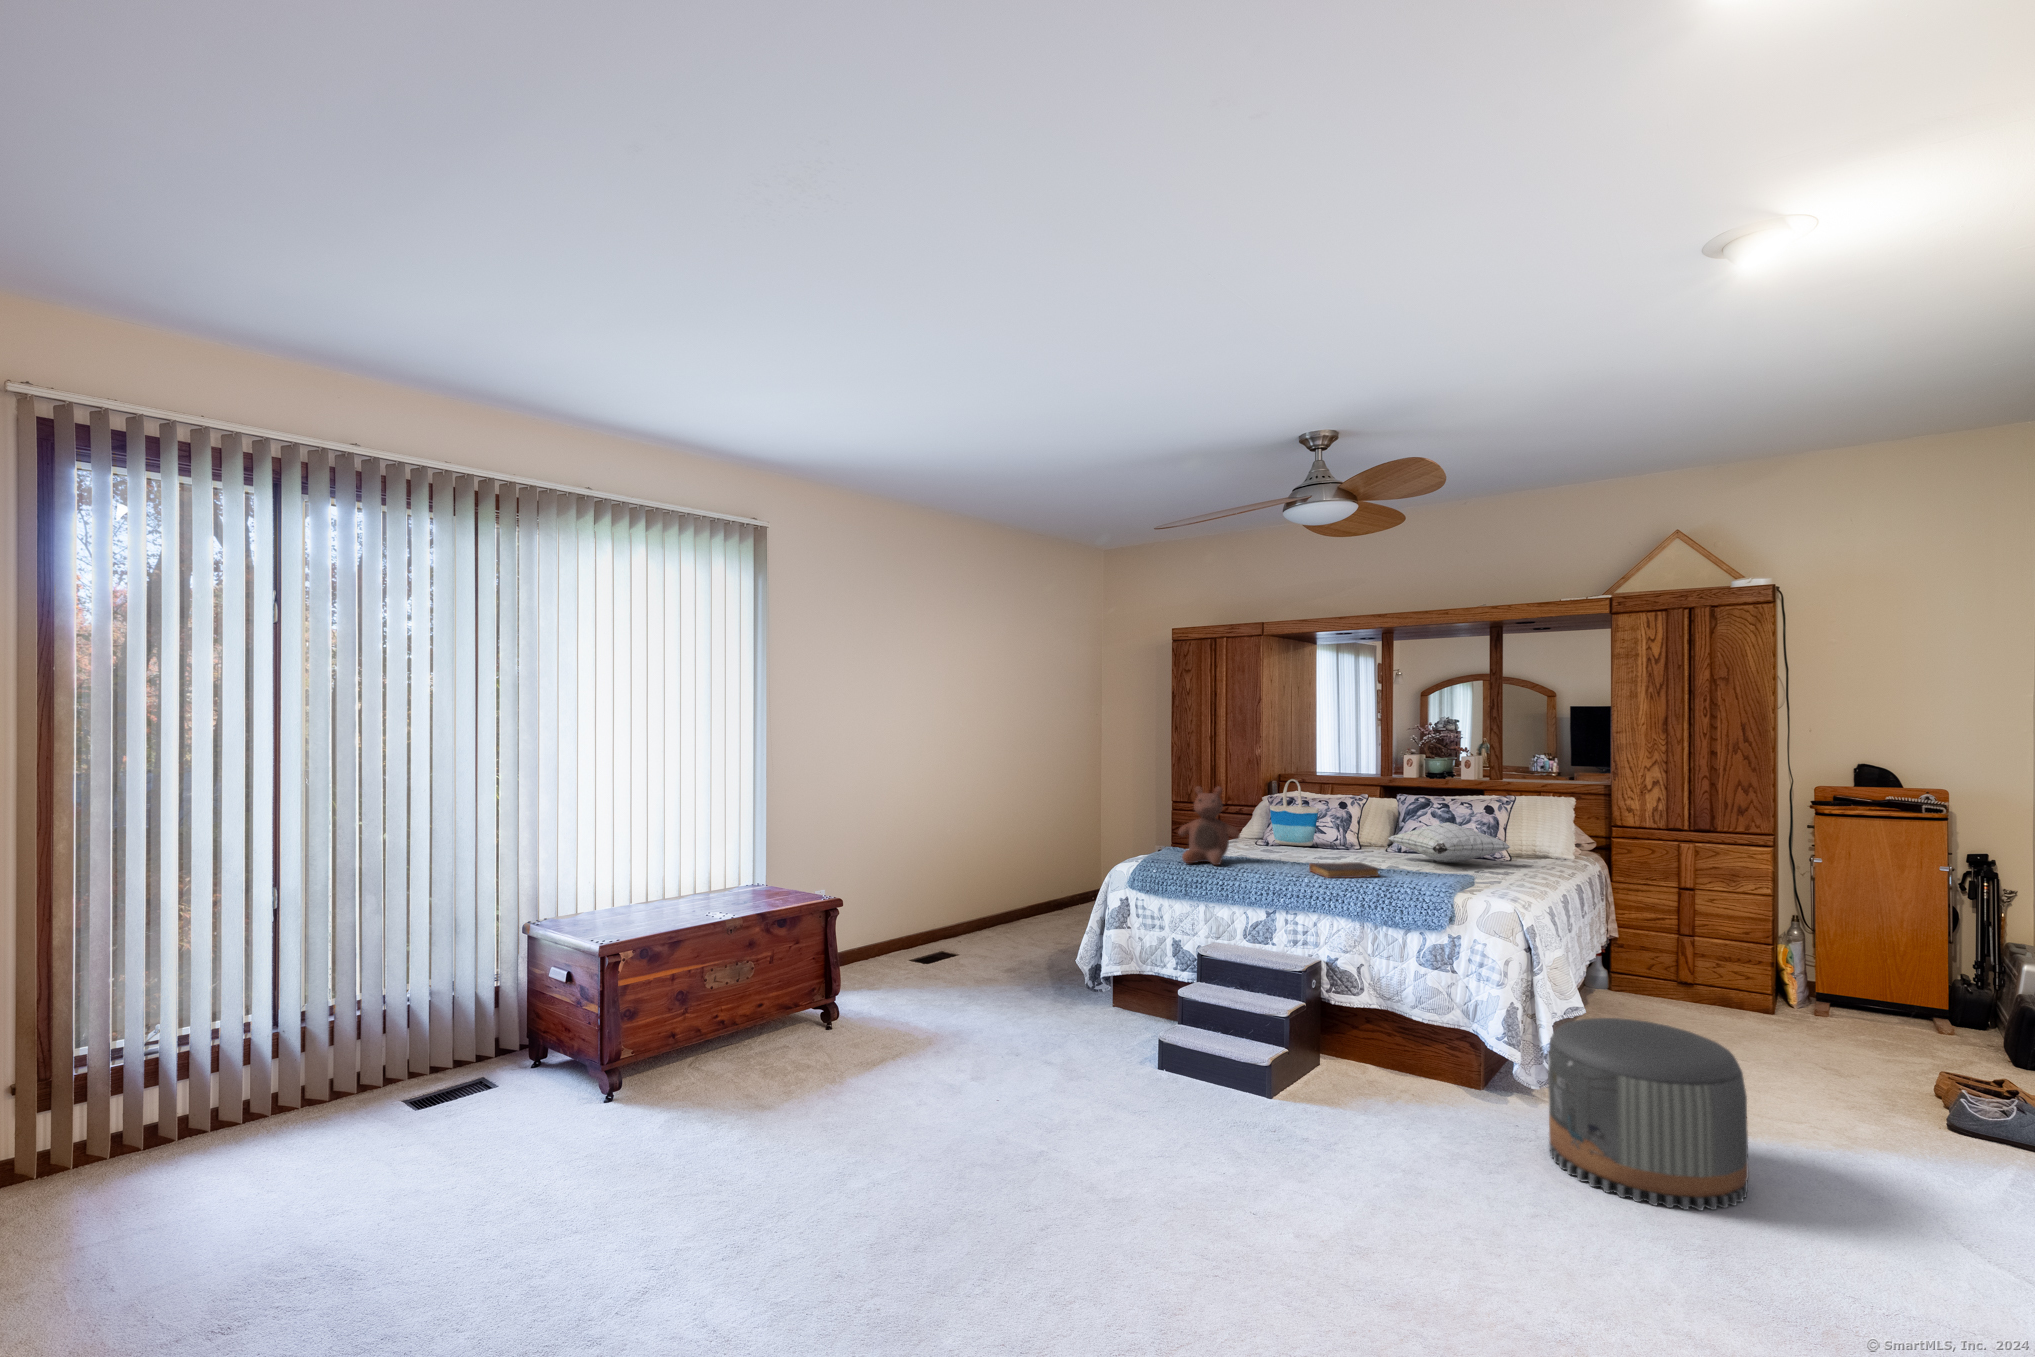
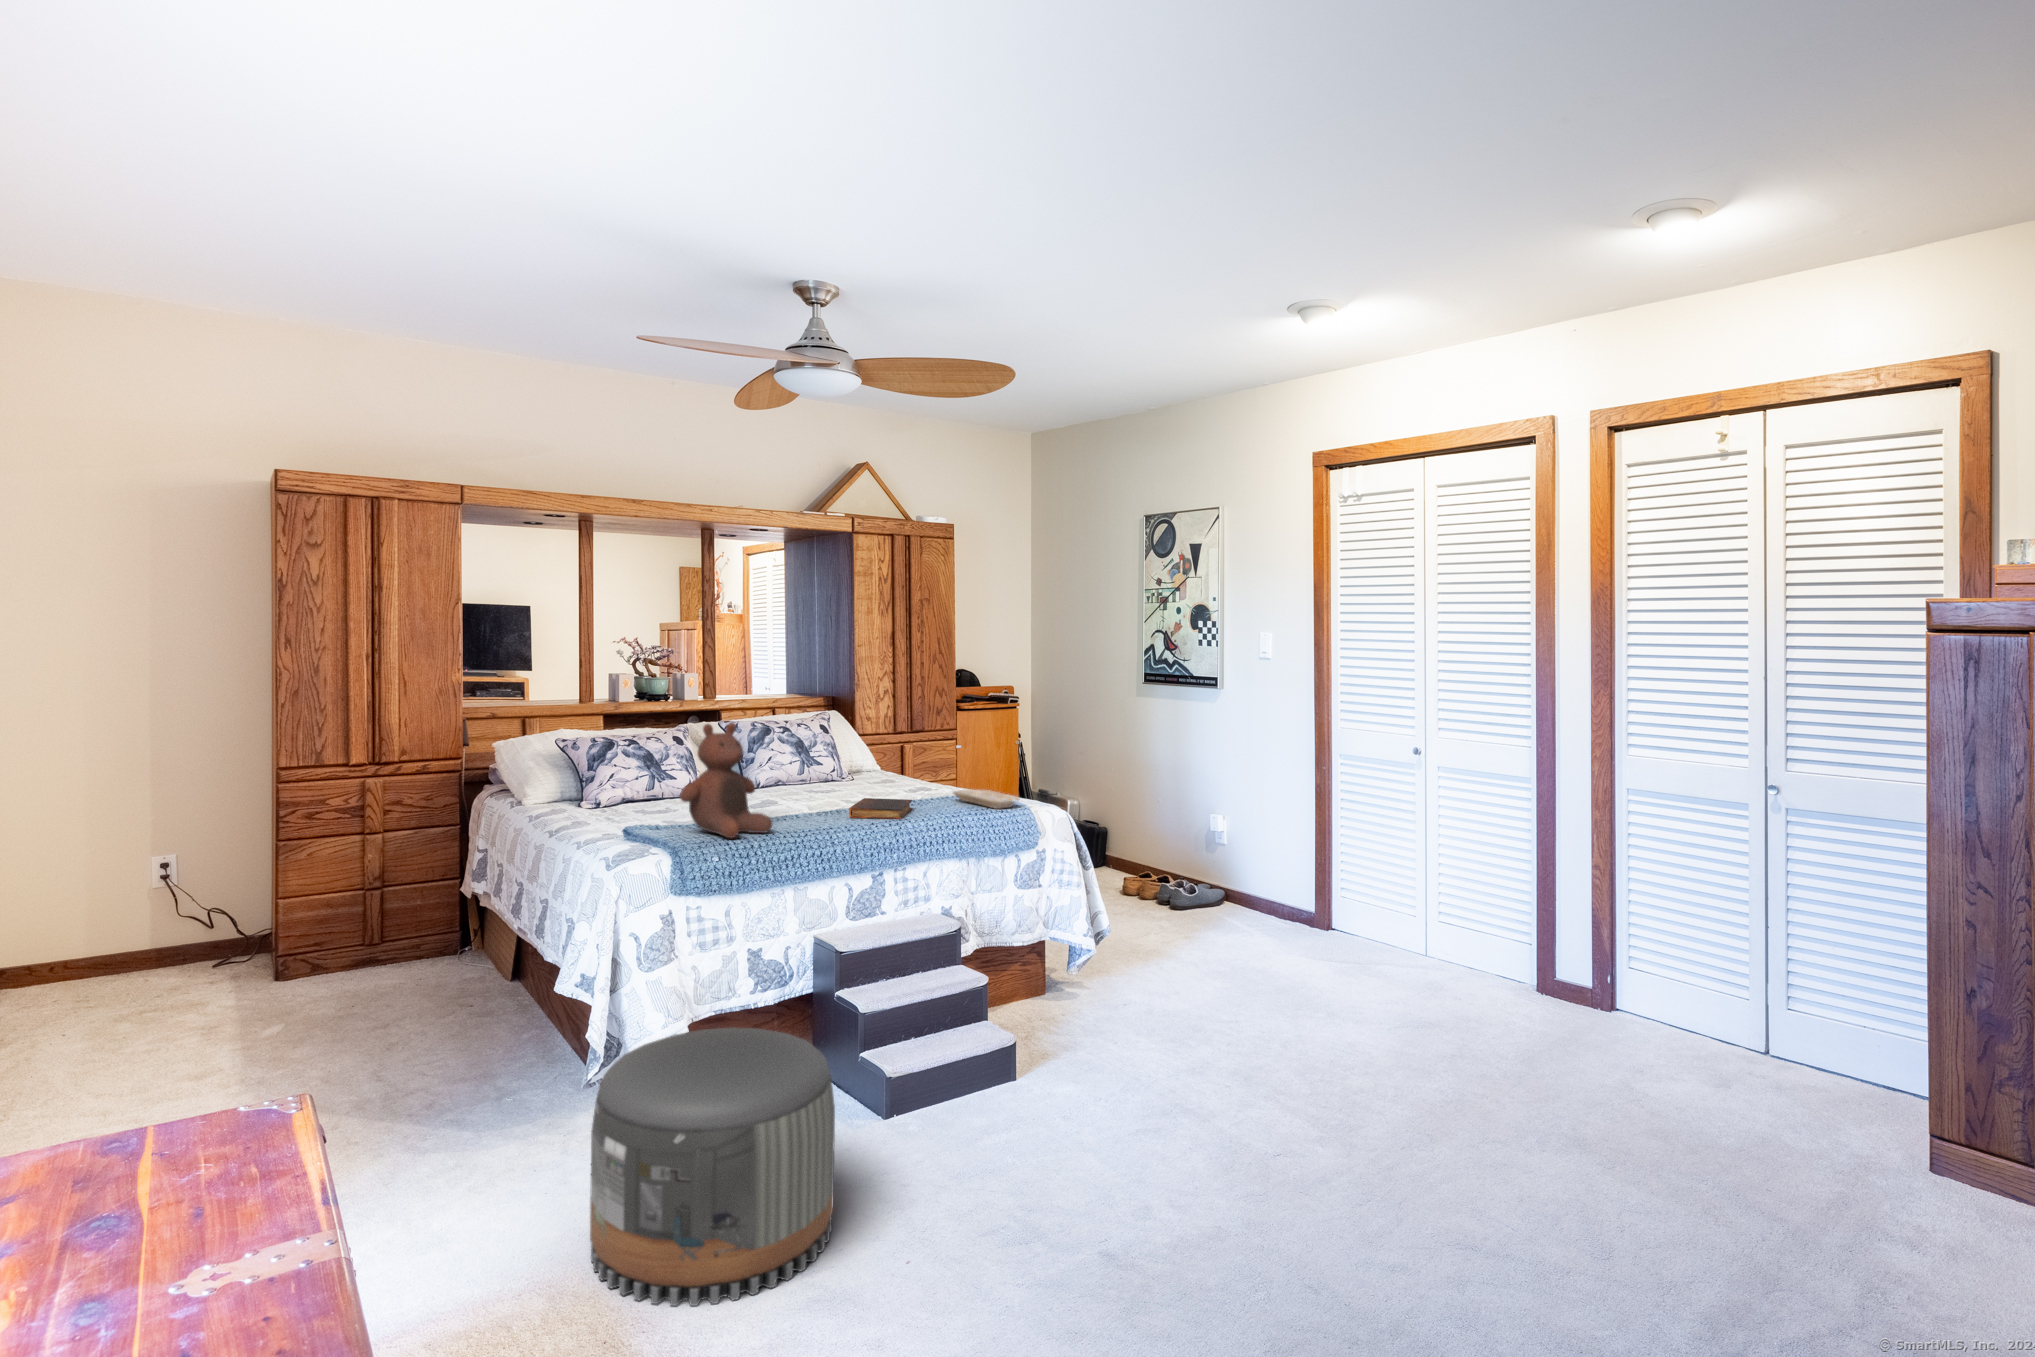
tote bag: present [1270,779,1319,846] -> none [613,710,674,803]
pillow: present [1388,822,1510,863] -> none [795,745,897,789]
tray: none [1422,872,1479,891] -> present [953,789,1019,809]
pouf: present [1548,1018,1748,1210] -> present [590,1027,835,1306]

